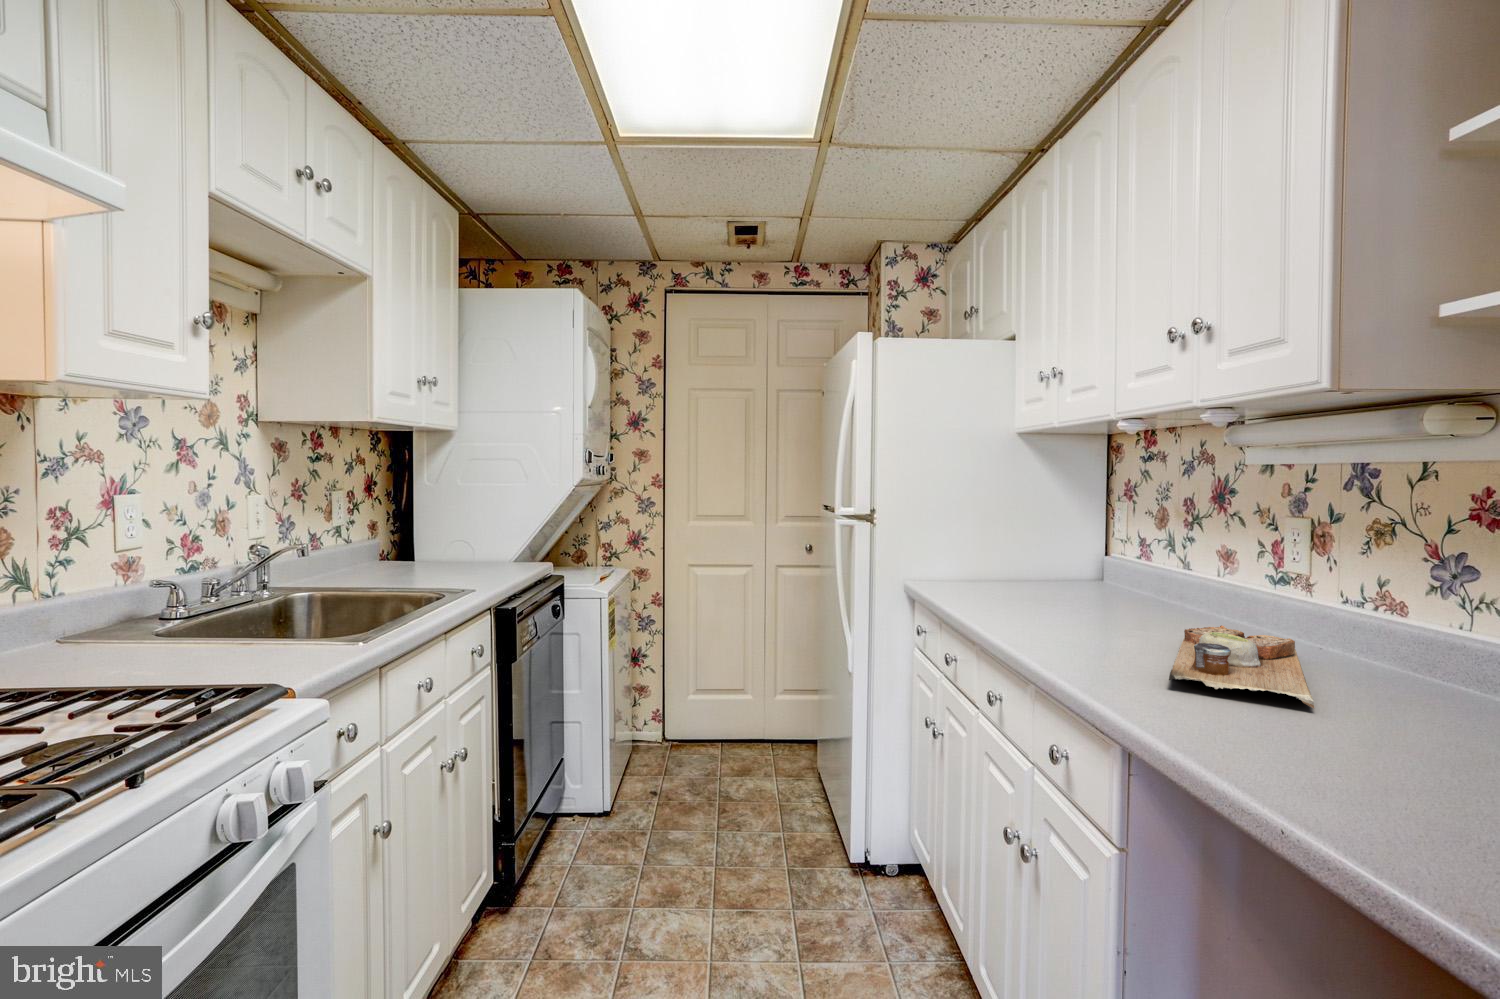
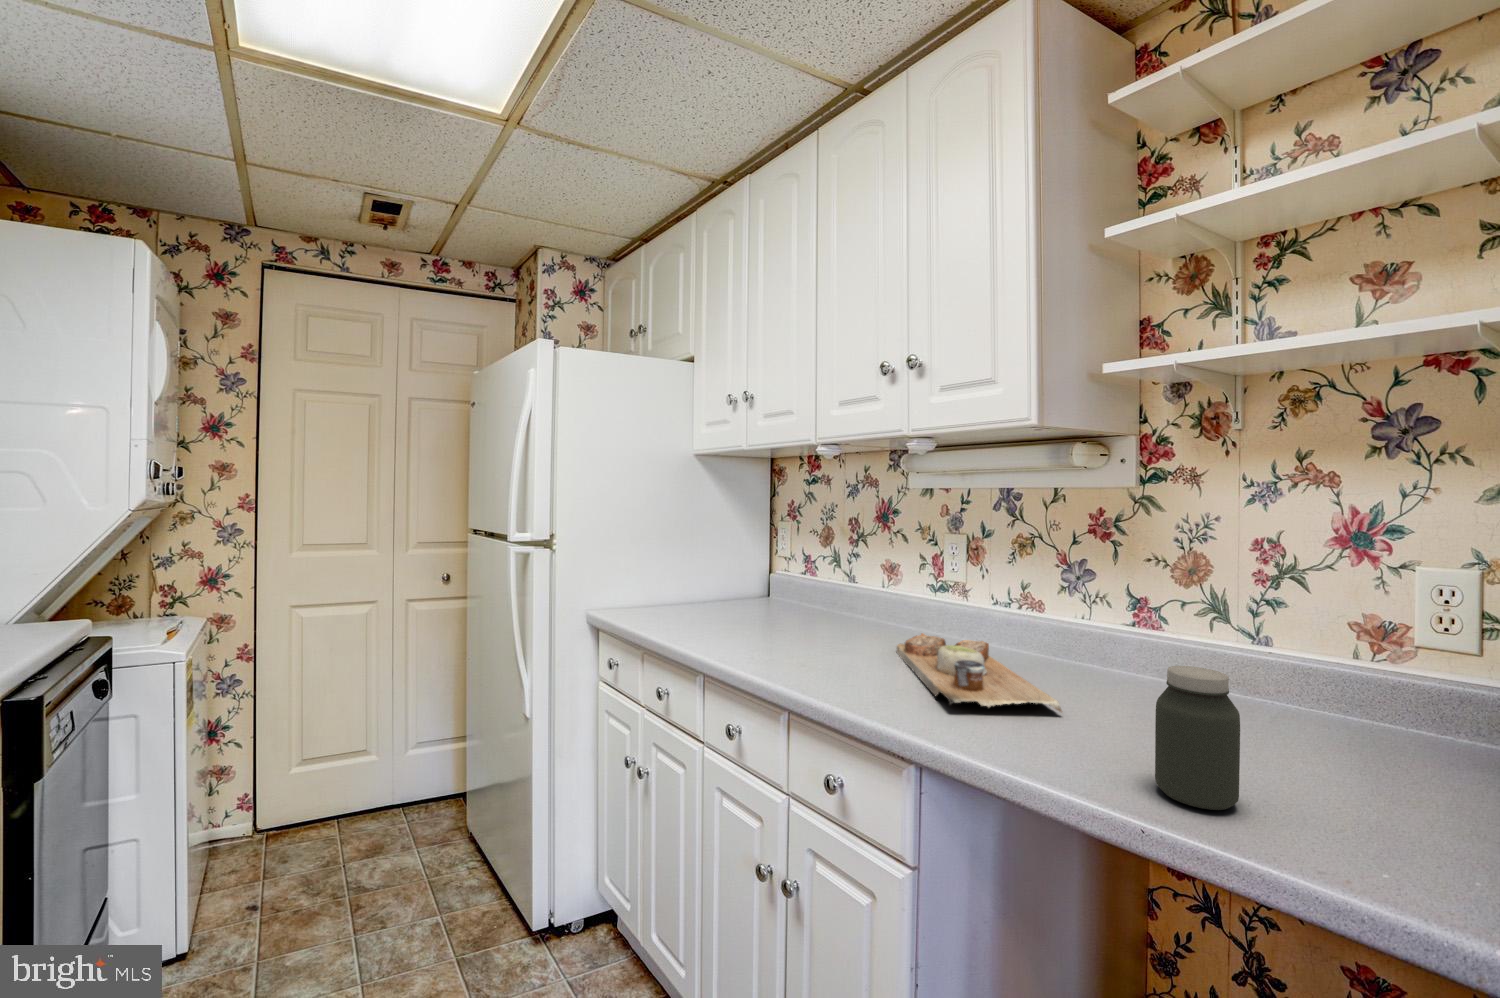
jar: none [1323,645,1422,796] -> present [1155,666,1240,810]

